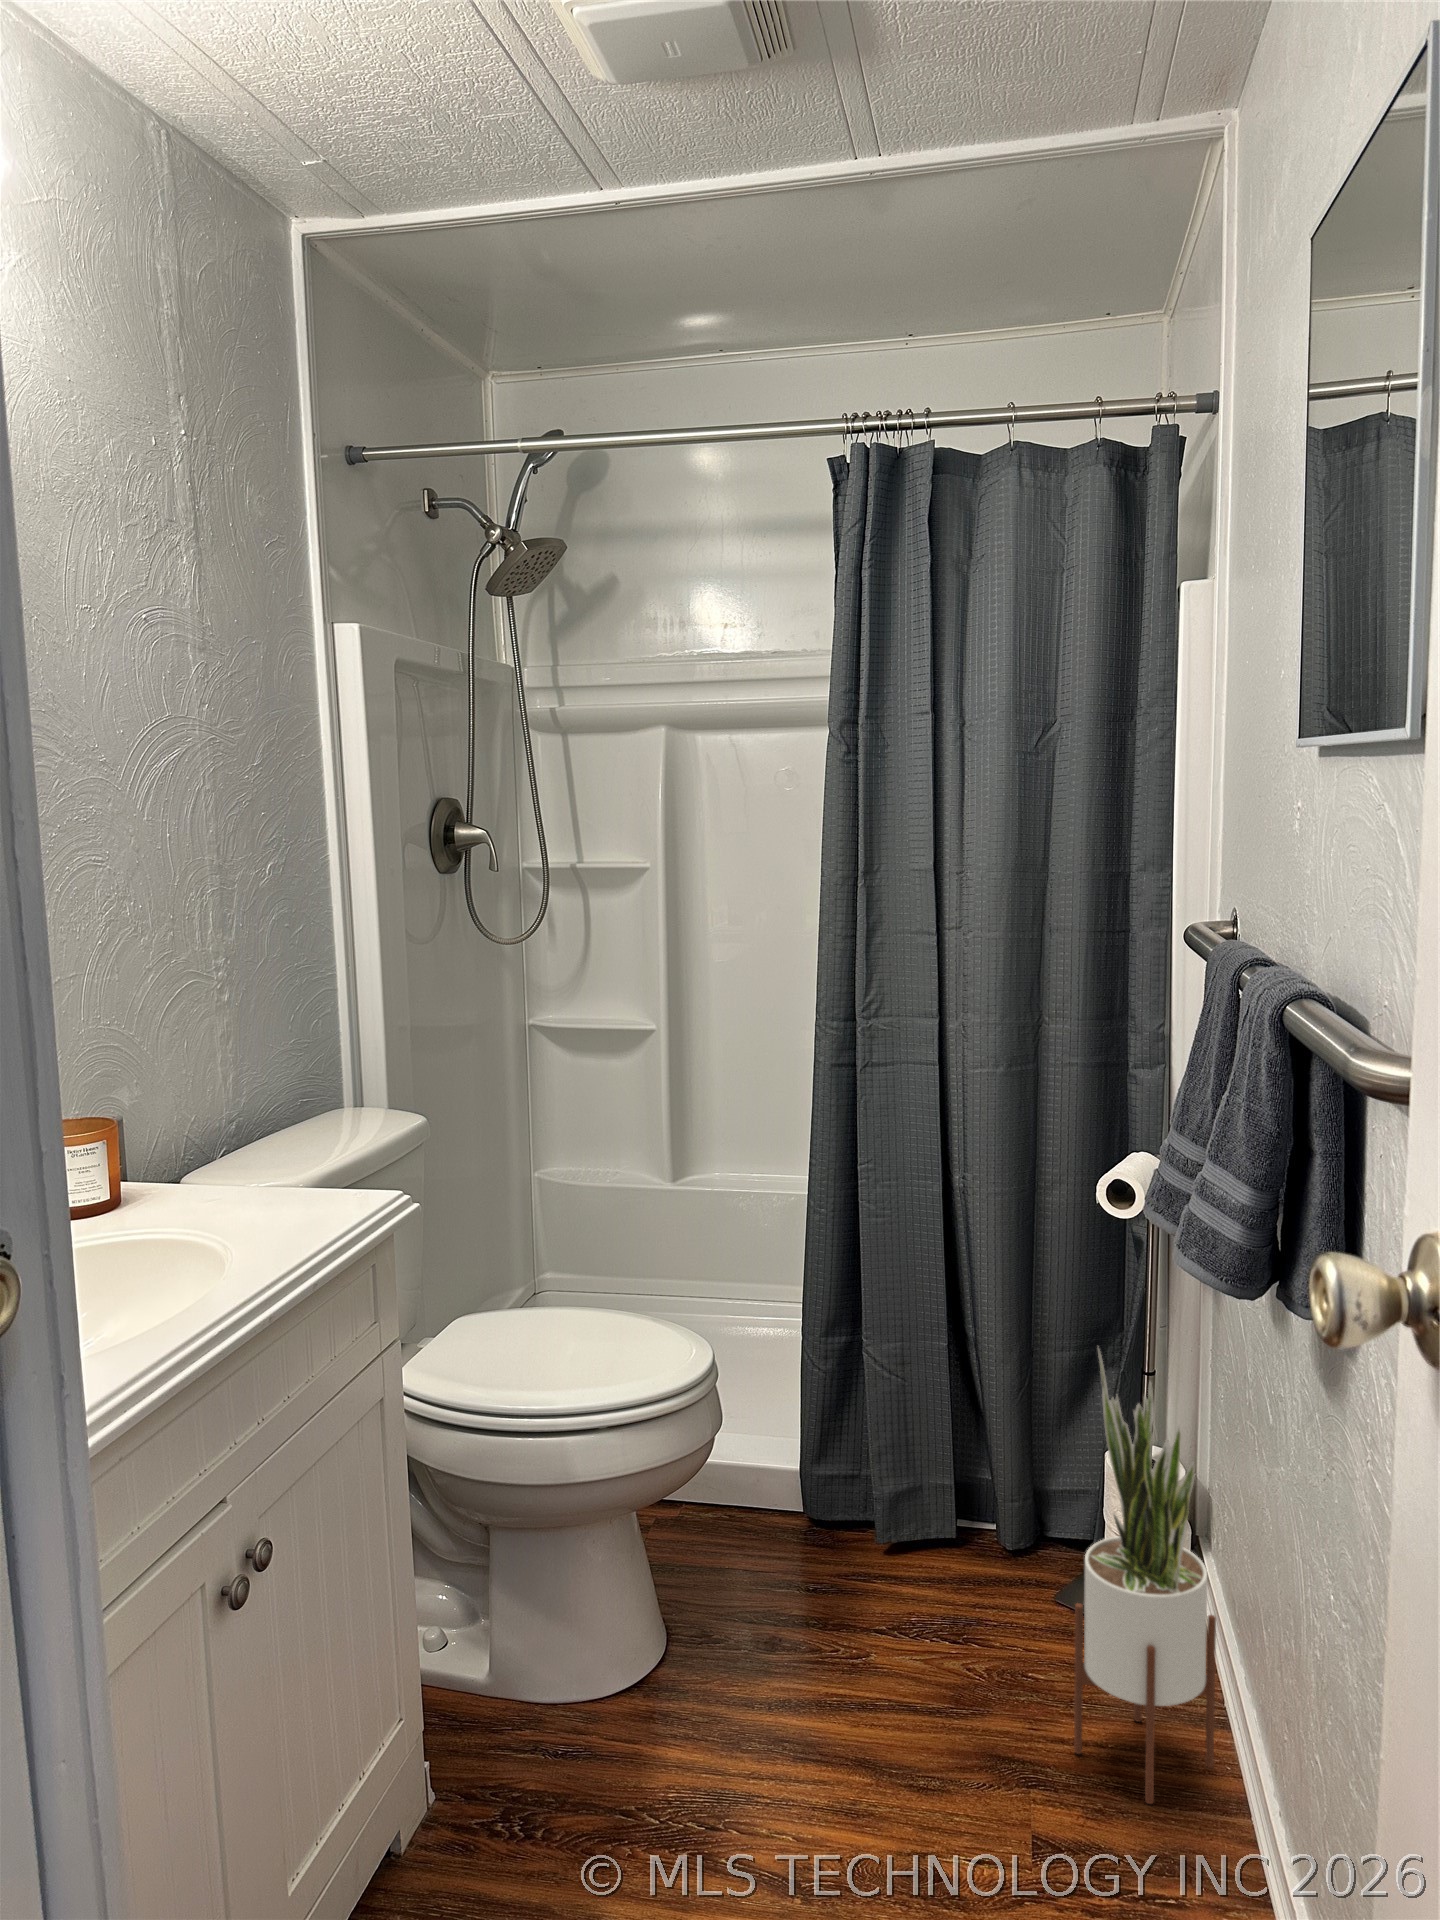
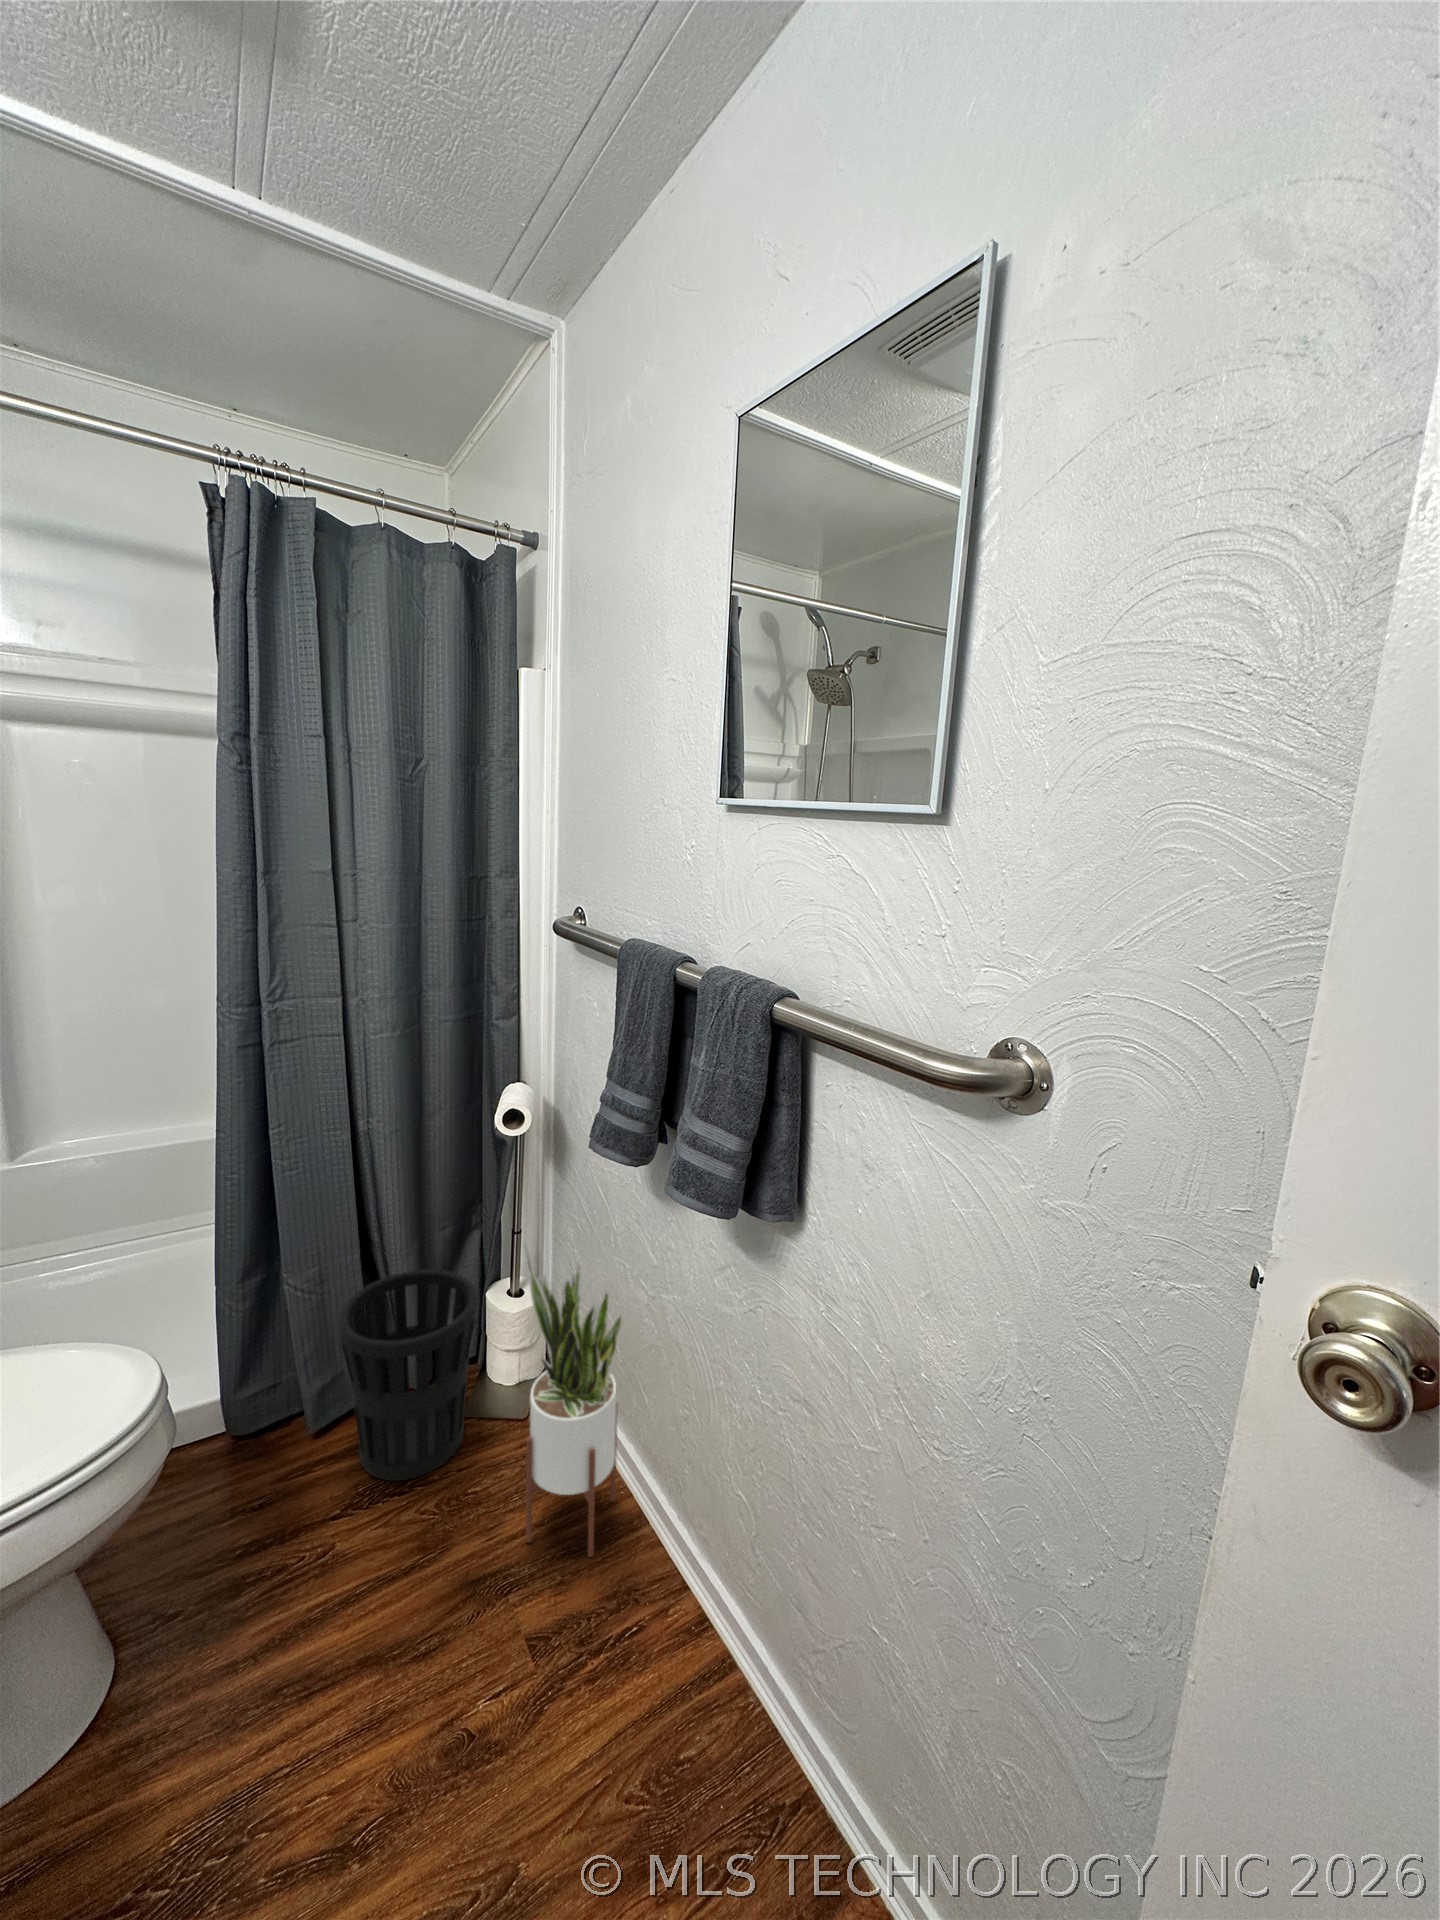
wastebasket: none [902,1381,1072,1638] -> present [339,1270,477,1481]

